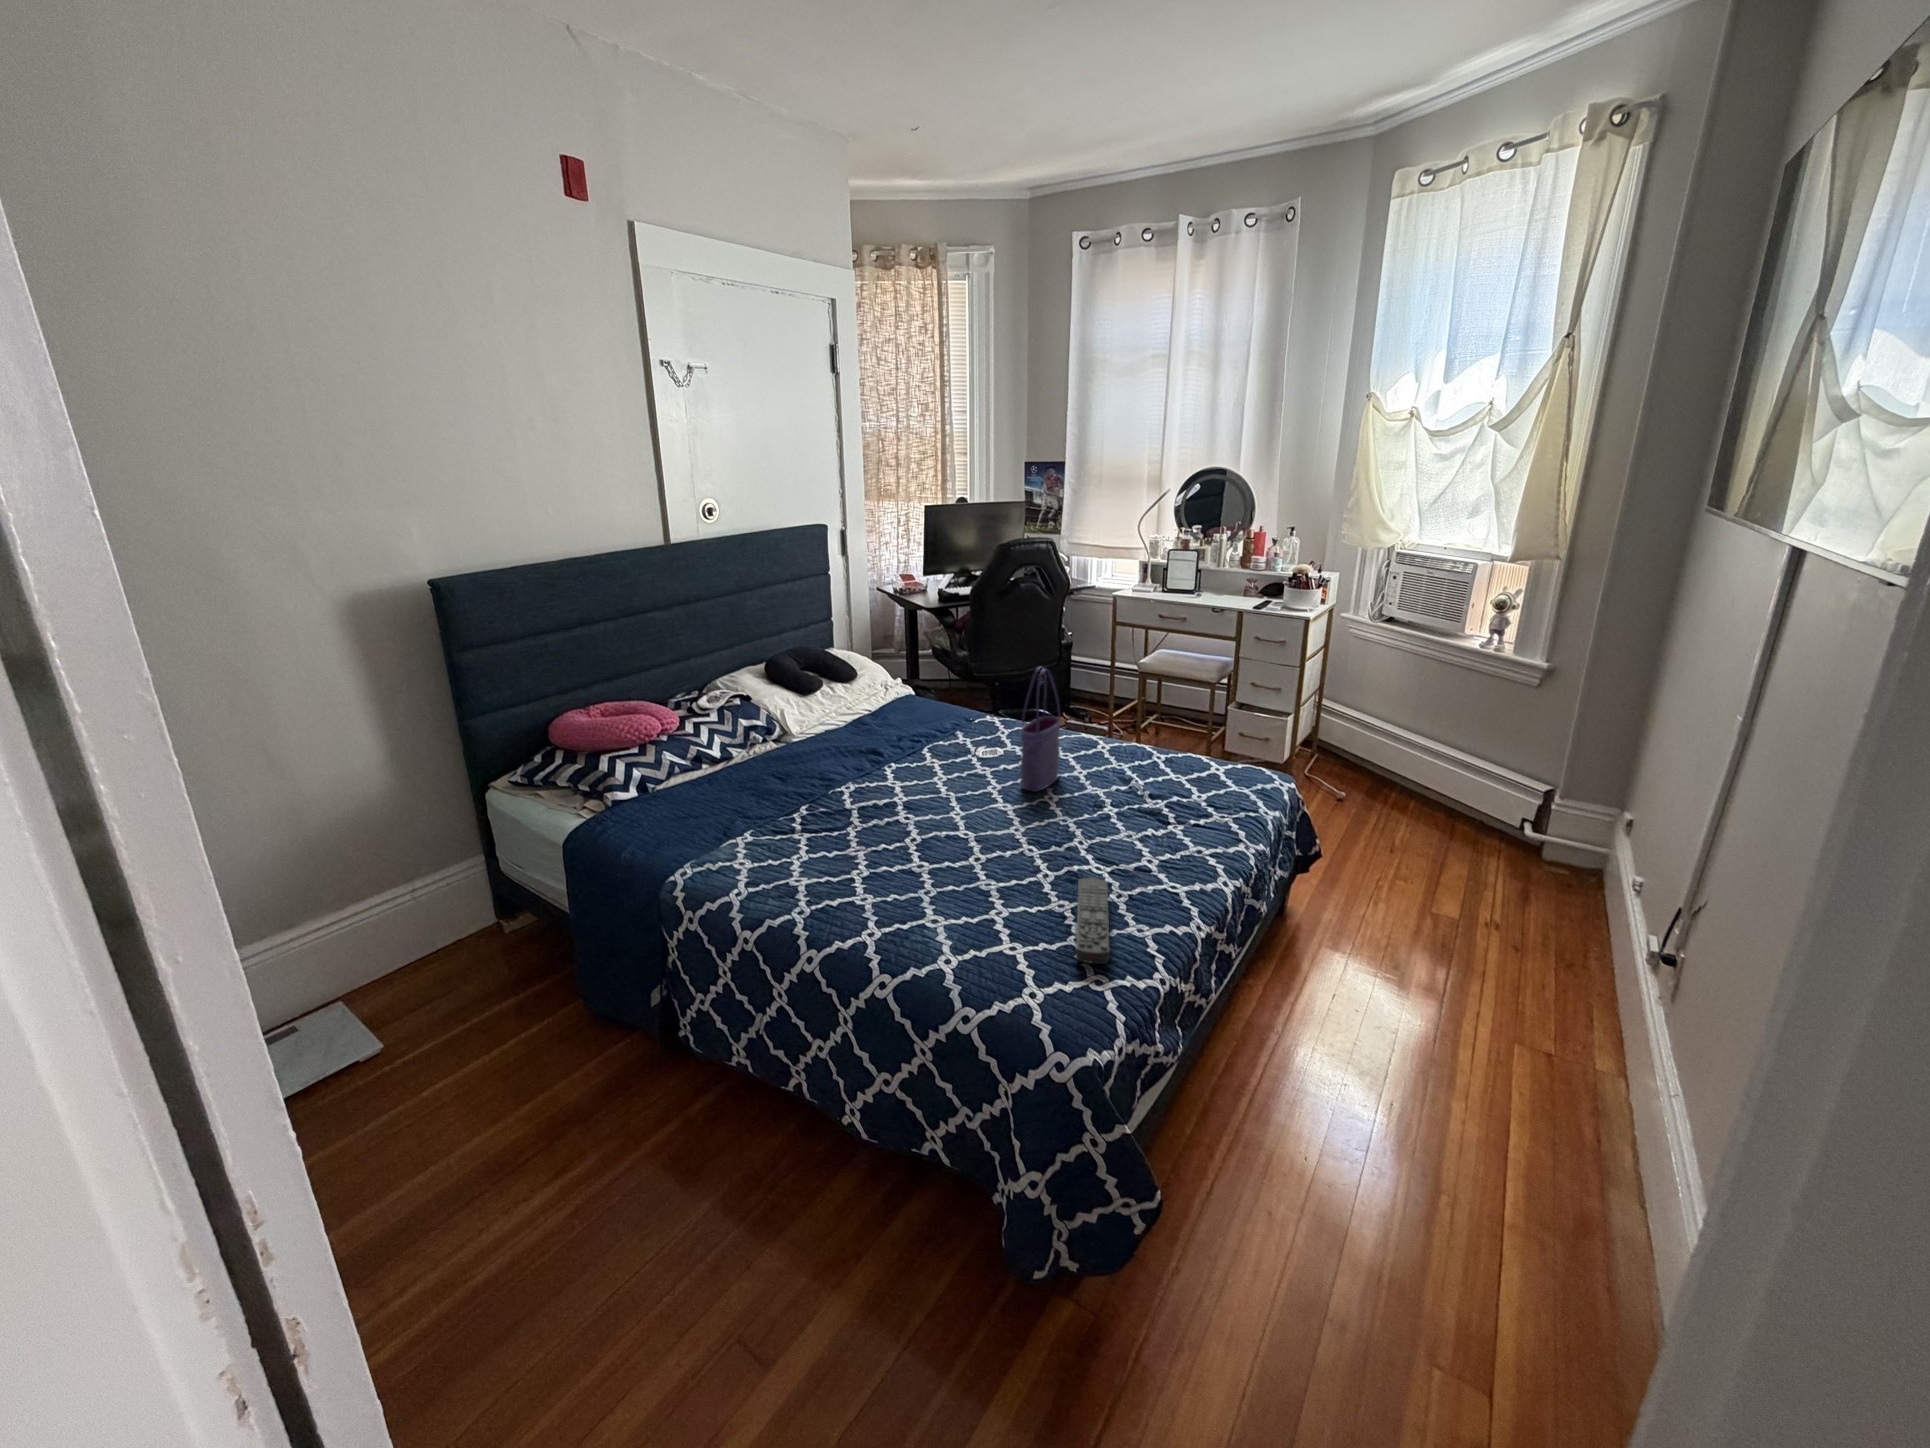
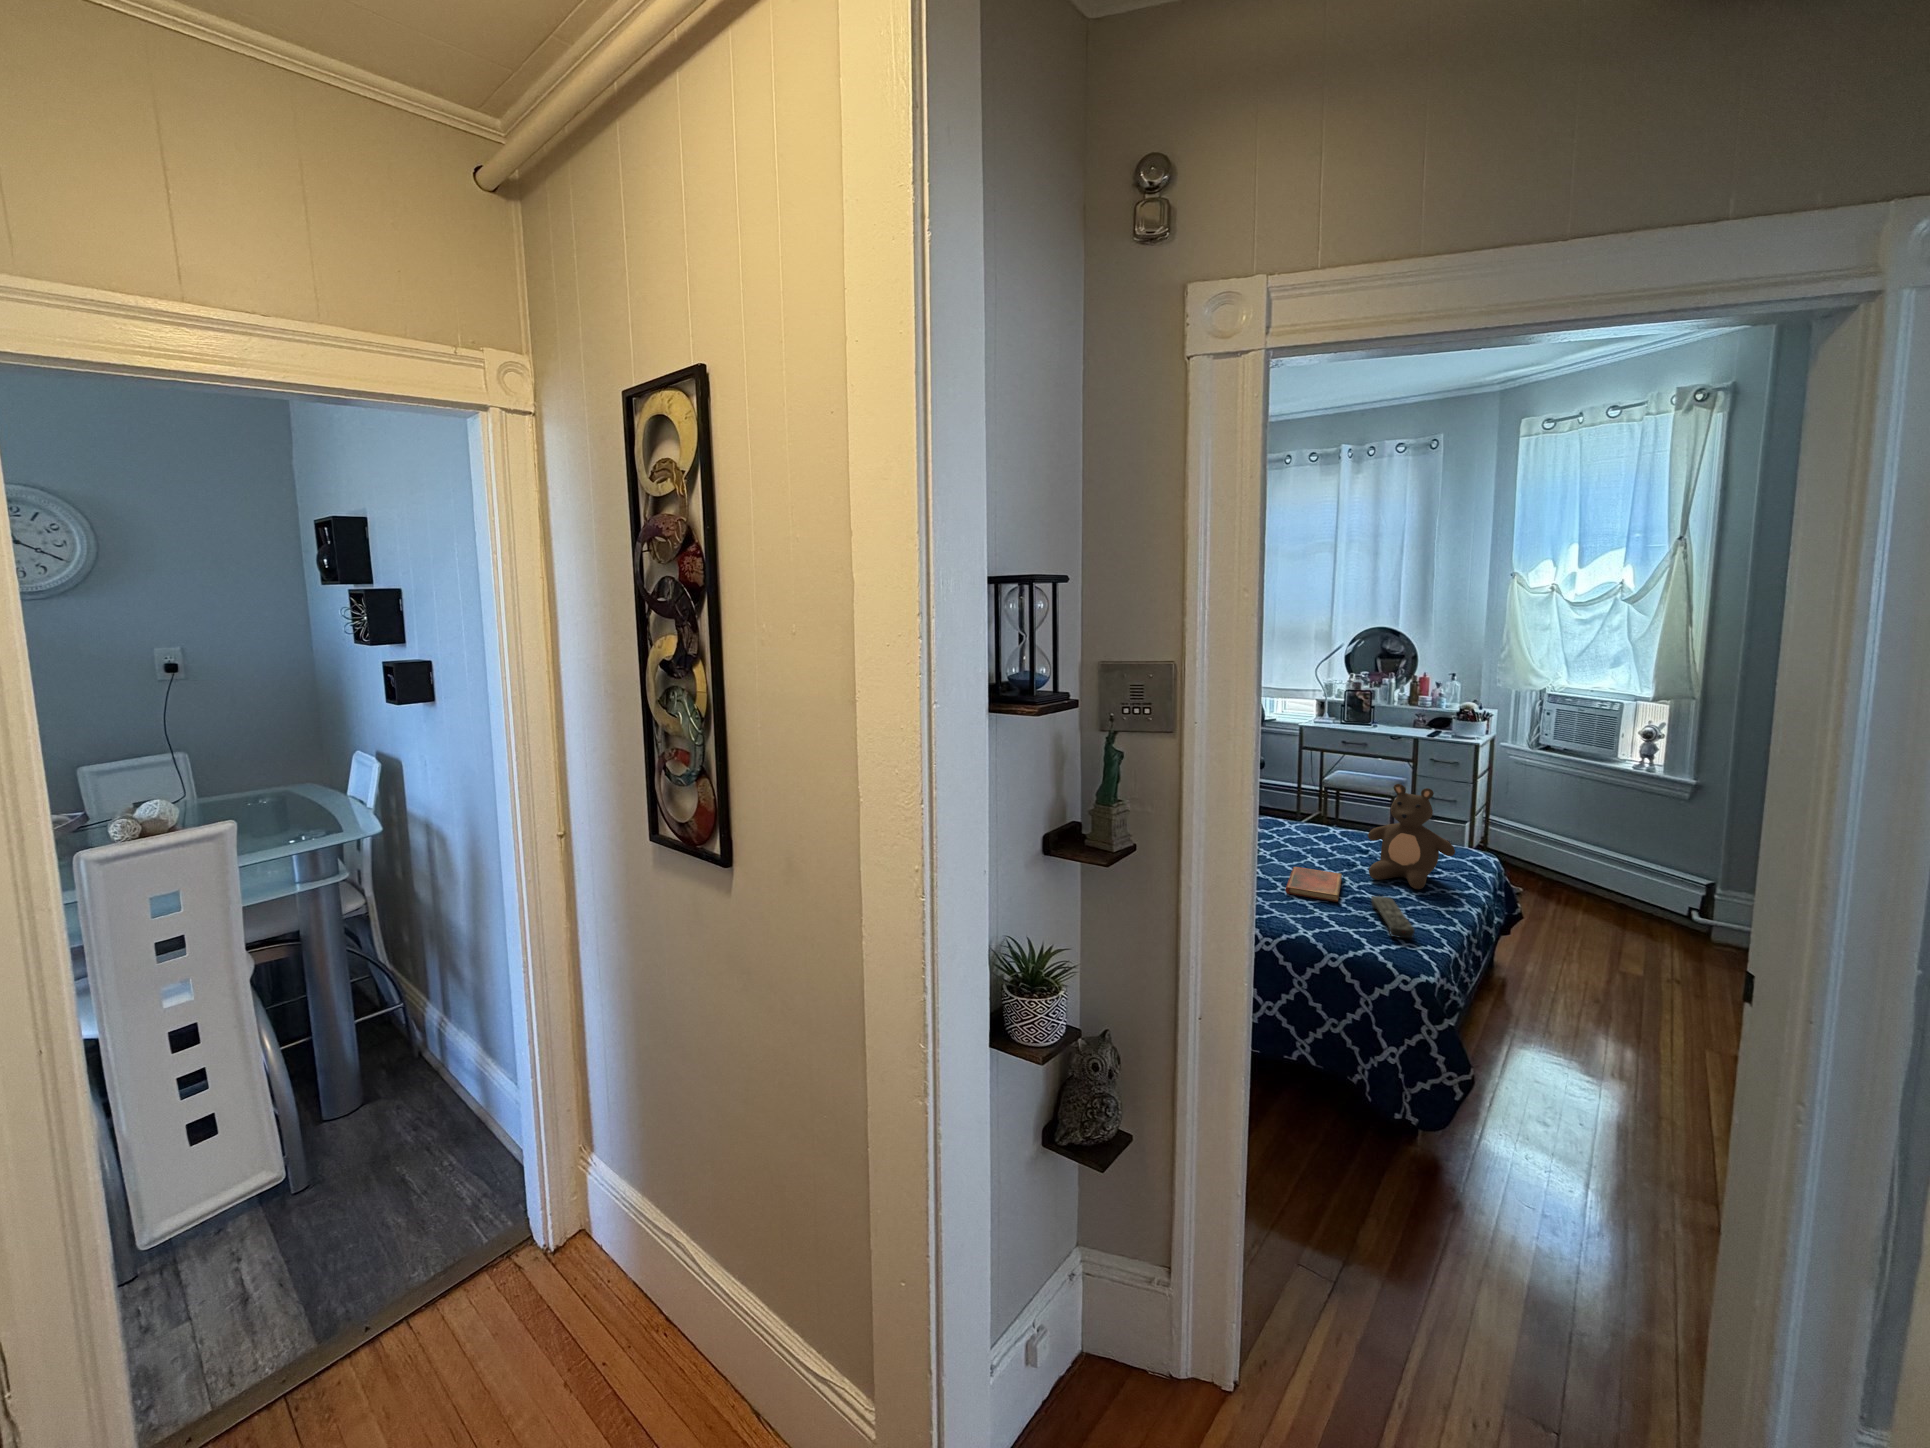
tote bag: present [1020,667,1061,791] -> none [1292,766,1317,853]
teddy bear: none [1101,696,1217,855] -> present [1368,784,1455,889]
diary: none [963,822,1061,888] -> present [1285,867,1342,902]

